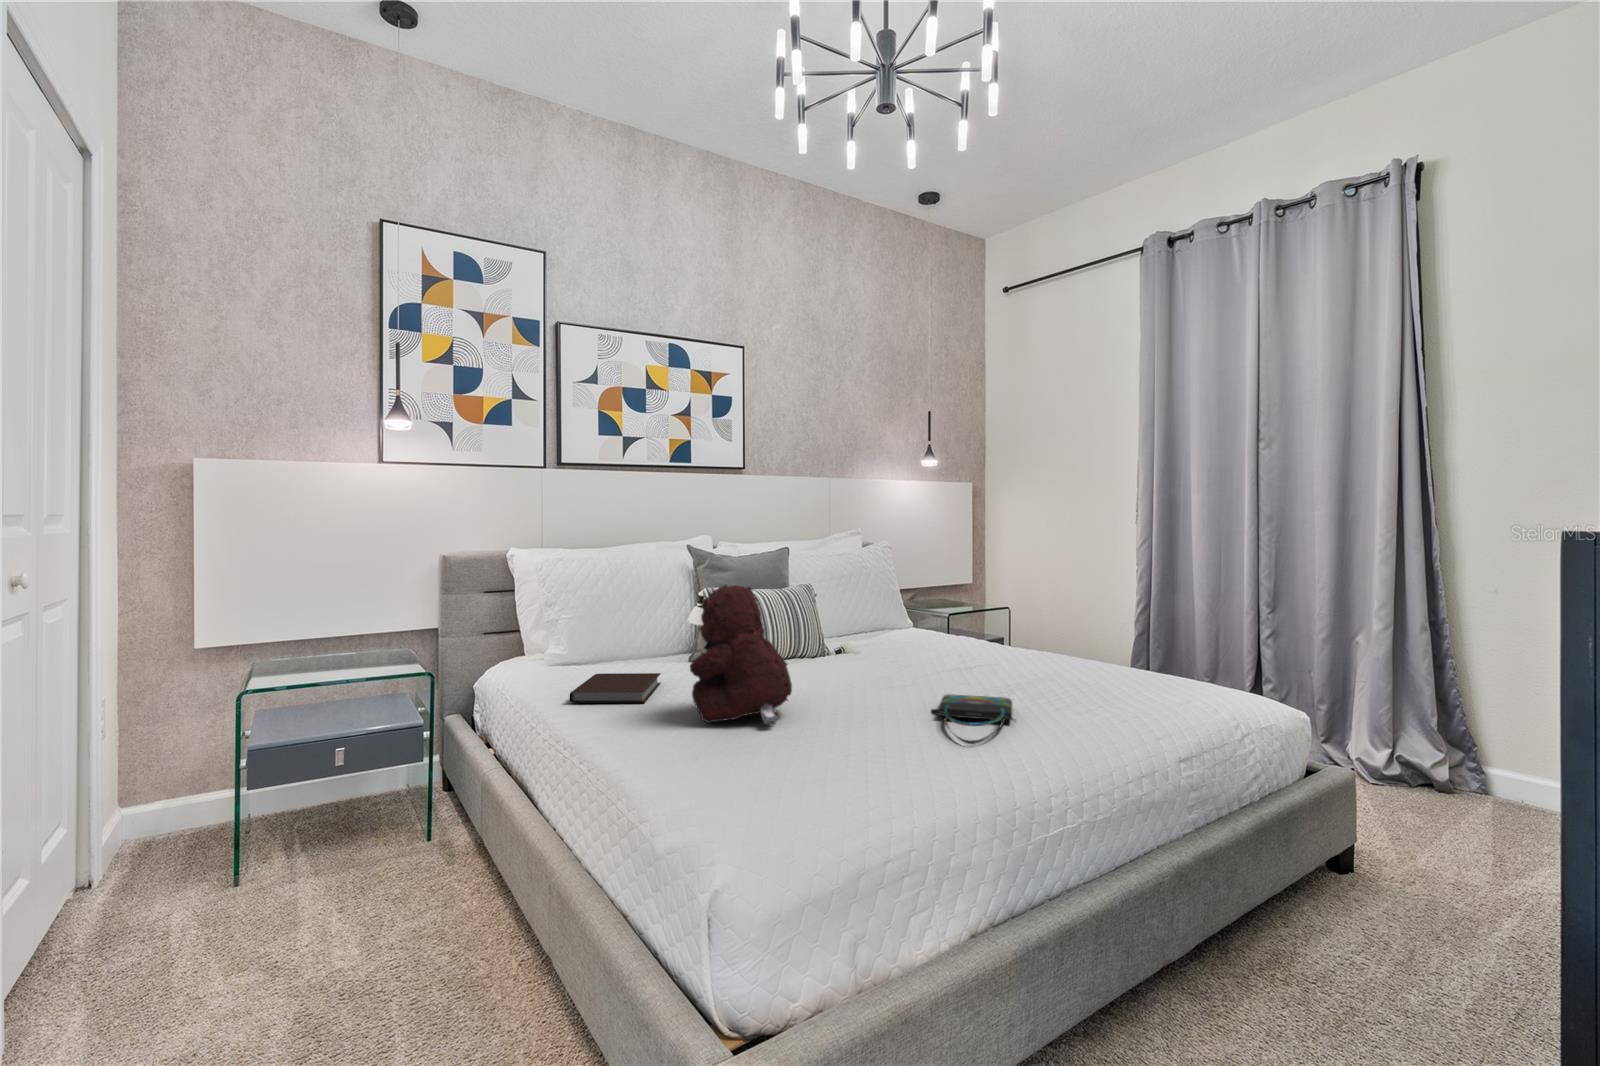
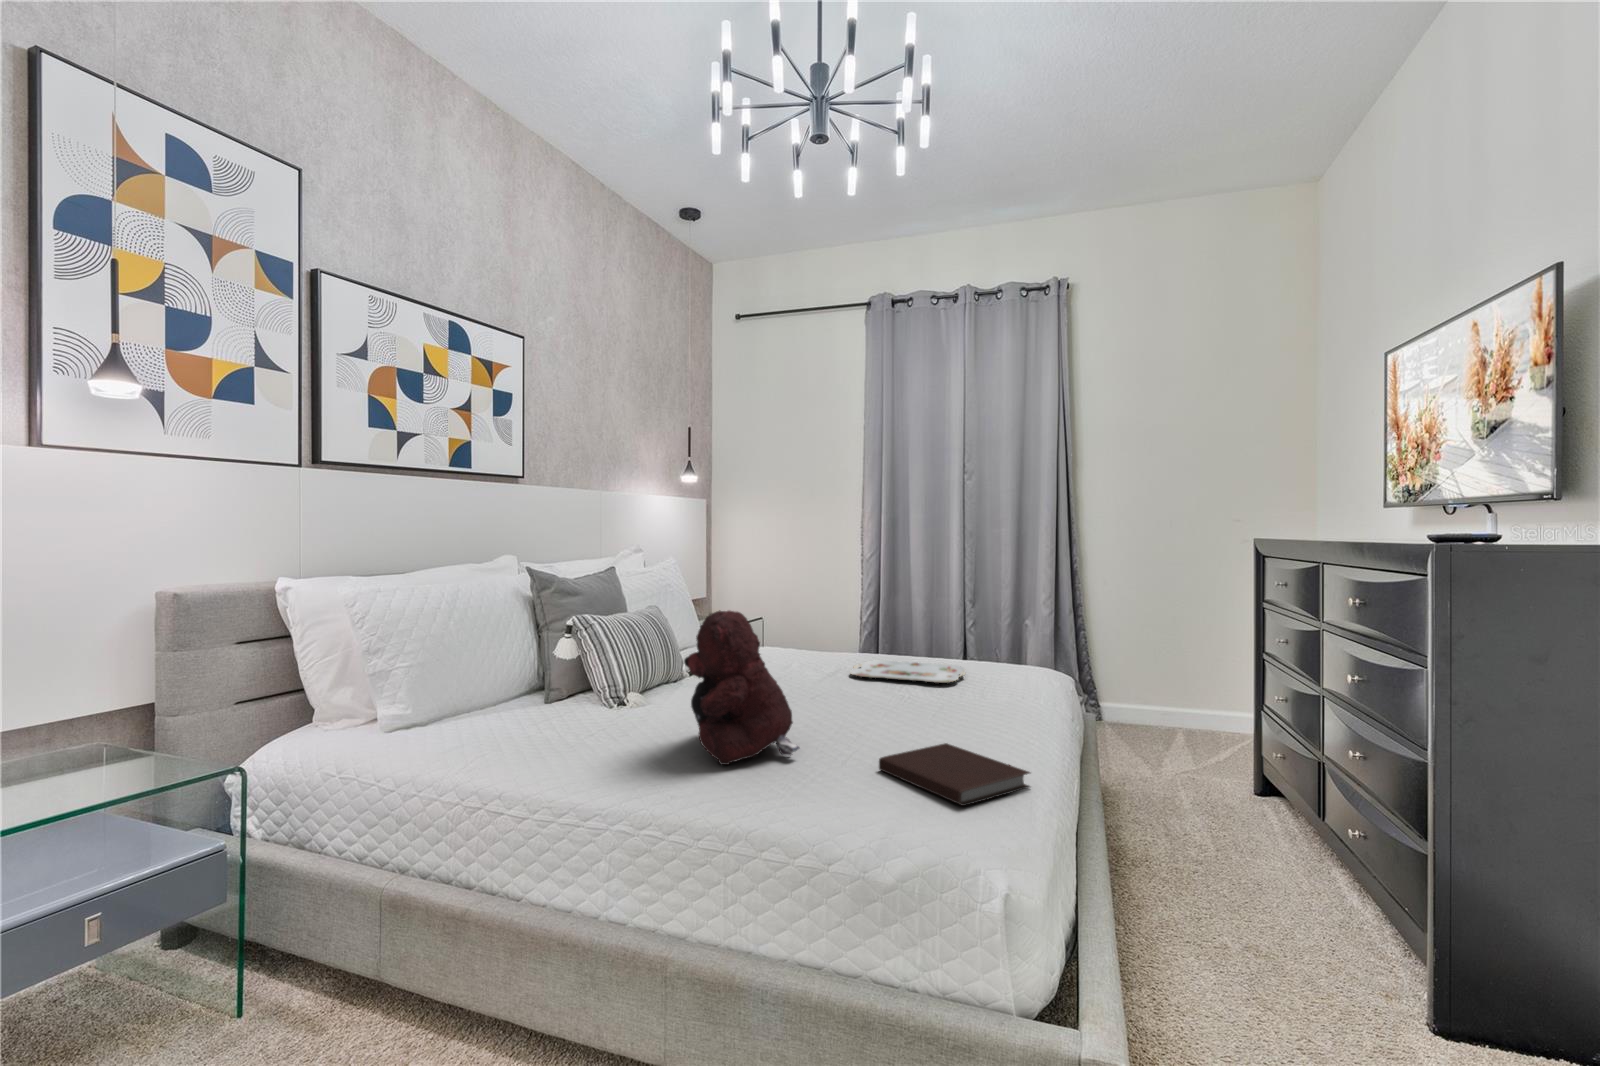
serving tray: none [973,657,1117,687] -> present [850,660,965,683]
notebook: present [570,673,661,703] -> present [879,743,1030,806]
tote bag: present [931,694,1015,744] -> none [888,698,984,743]

